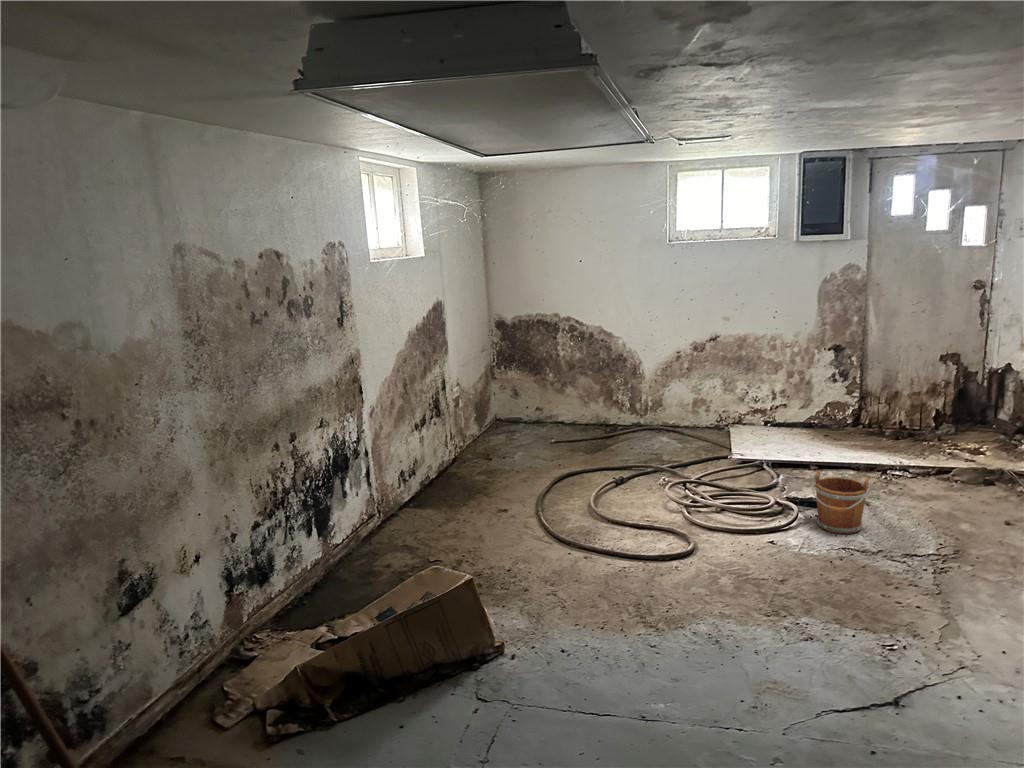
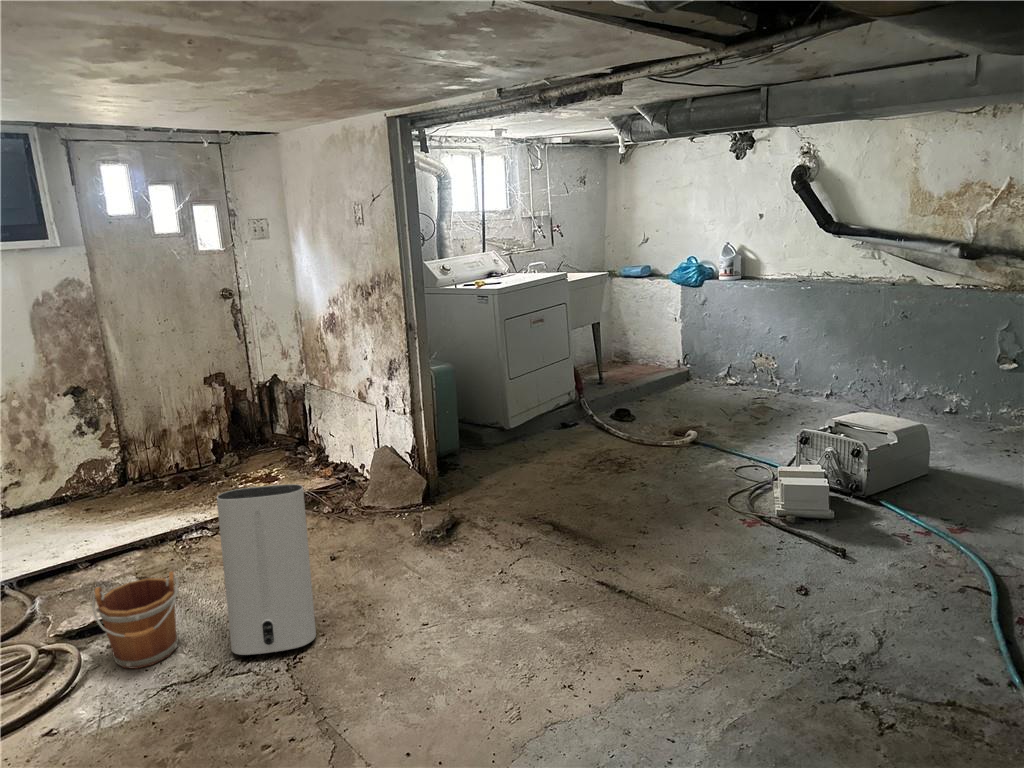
air purifier: none [896,433,985,565] -> present [217,484,316,655]

